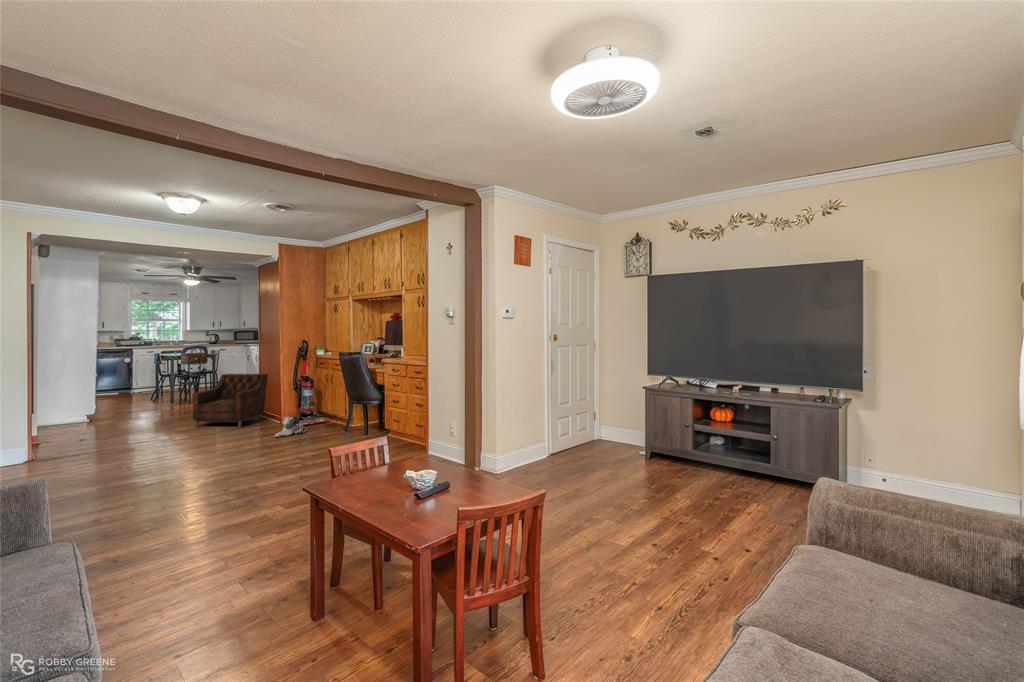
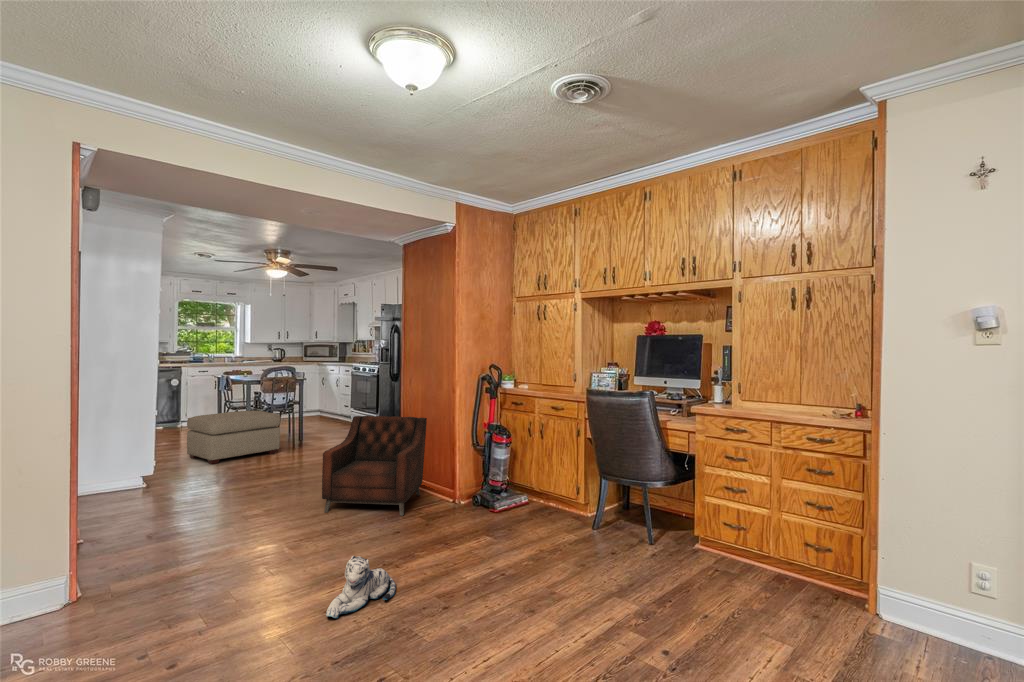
ottoman: none [127,376,193,410] -> present [187,411,281,464]
plush toy: present [275,416,307,437] -> present [326,556,396,618]

